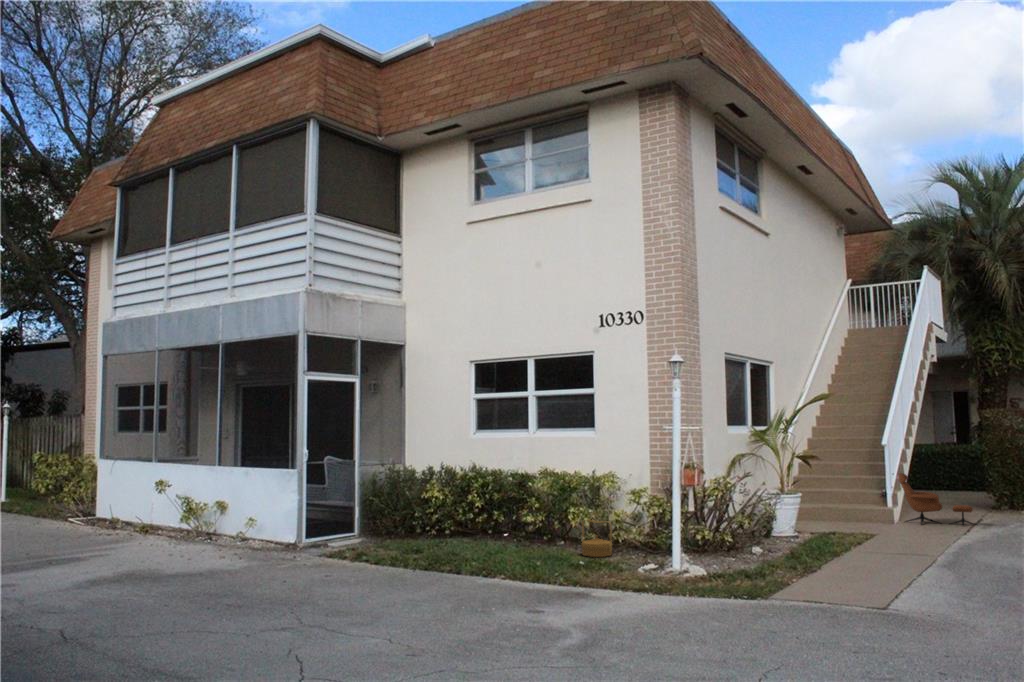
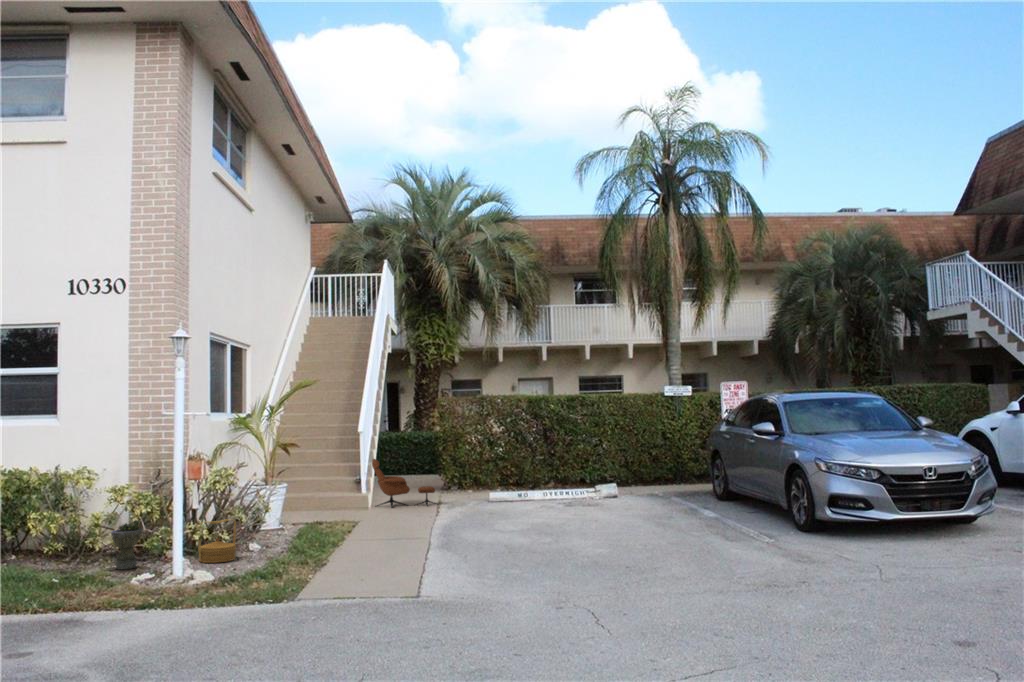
planter: none [631,517,656,558] -> present [111,520,141,569]
woven basket: present [582,520,612,557] -> present [198,519,236,563]

